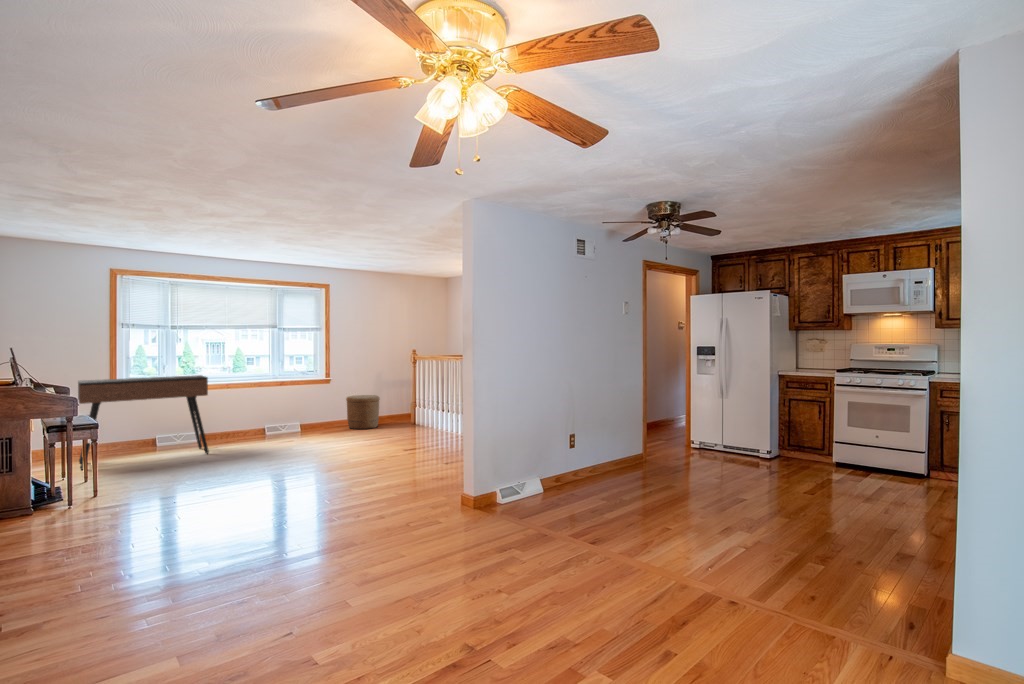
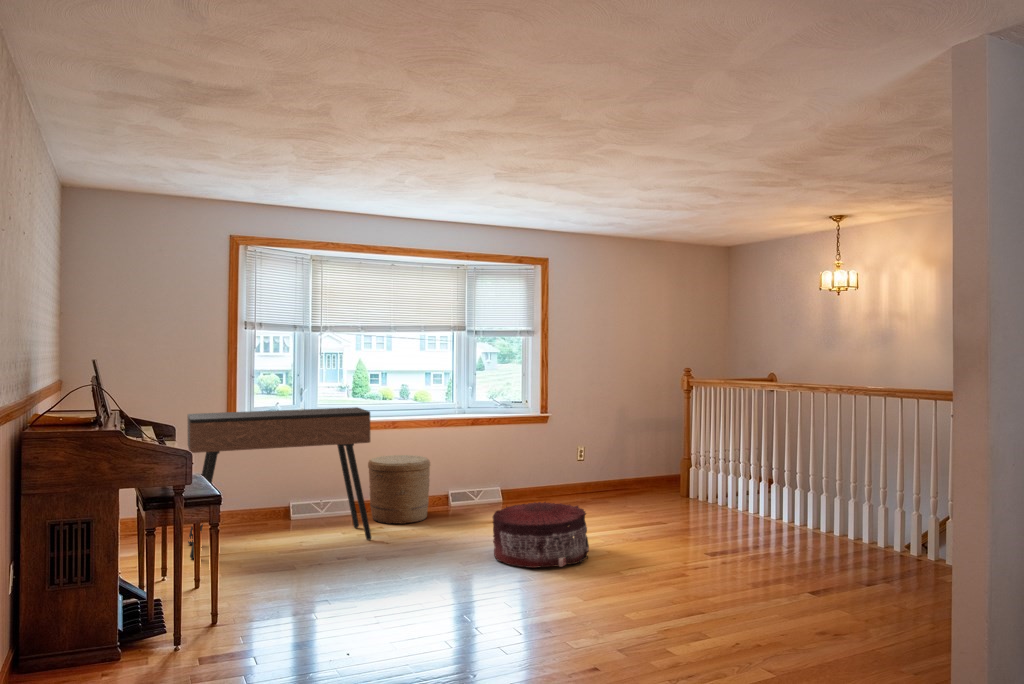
woven basket: present [346,395,380,429] -> present [368,455,430,524]
pouf: none [283,425,339,460] -> present [493,502,589,568]

